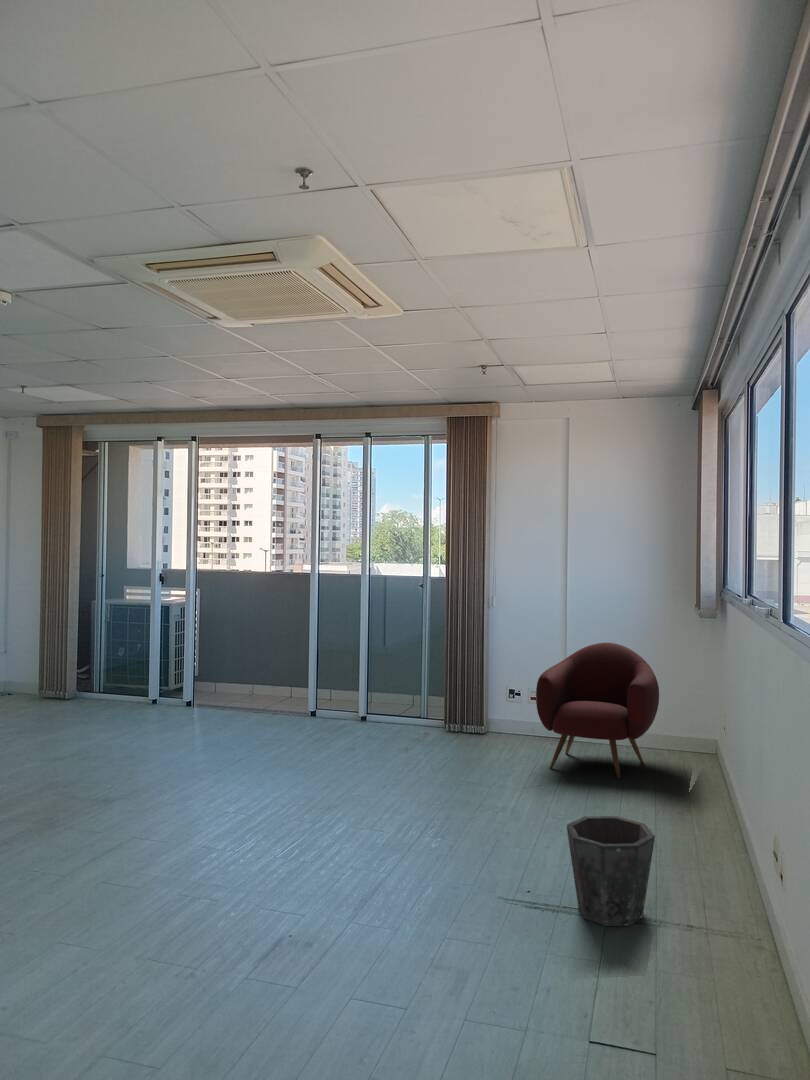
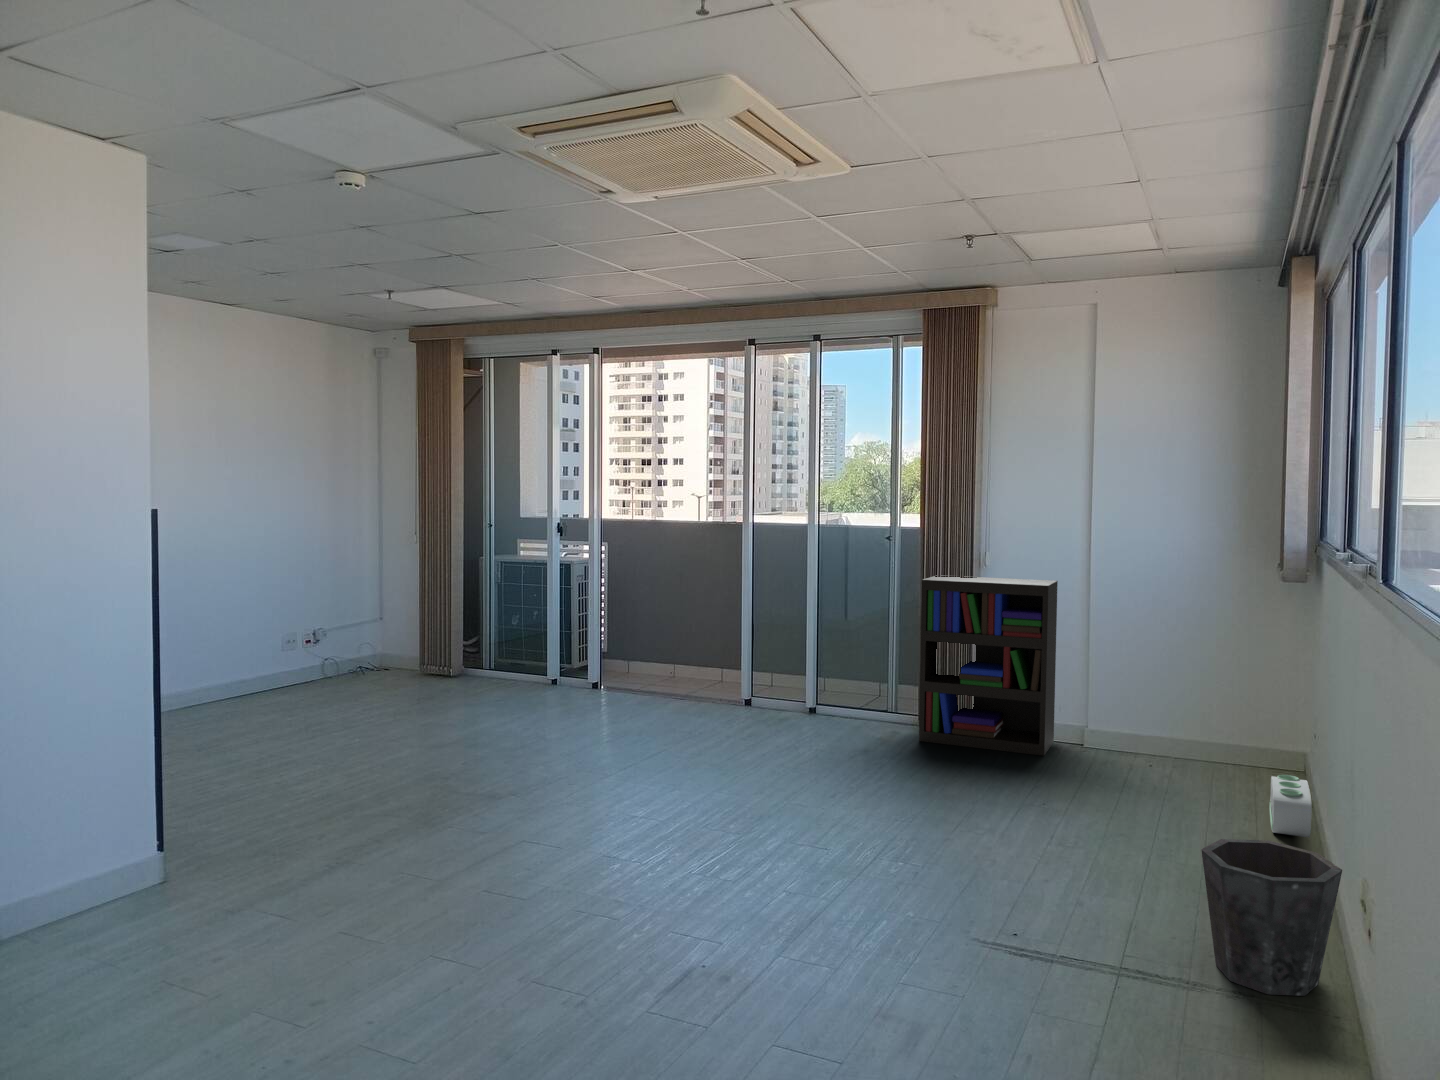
bookshelf: none [427,612,529,749] -> present [919,575,1058,756]
armchair: present [536,643,659,778] -> none [1080,618,1253,798]
air purifier: none [658,760,688,807] -> present [1269,775,1312,837]

